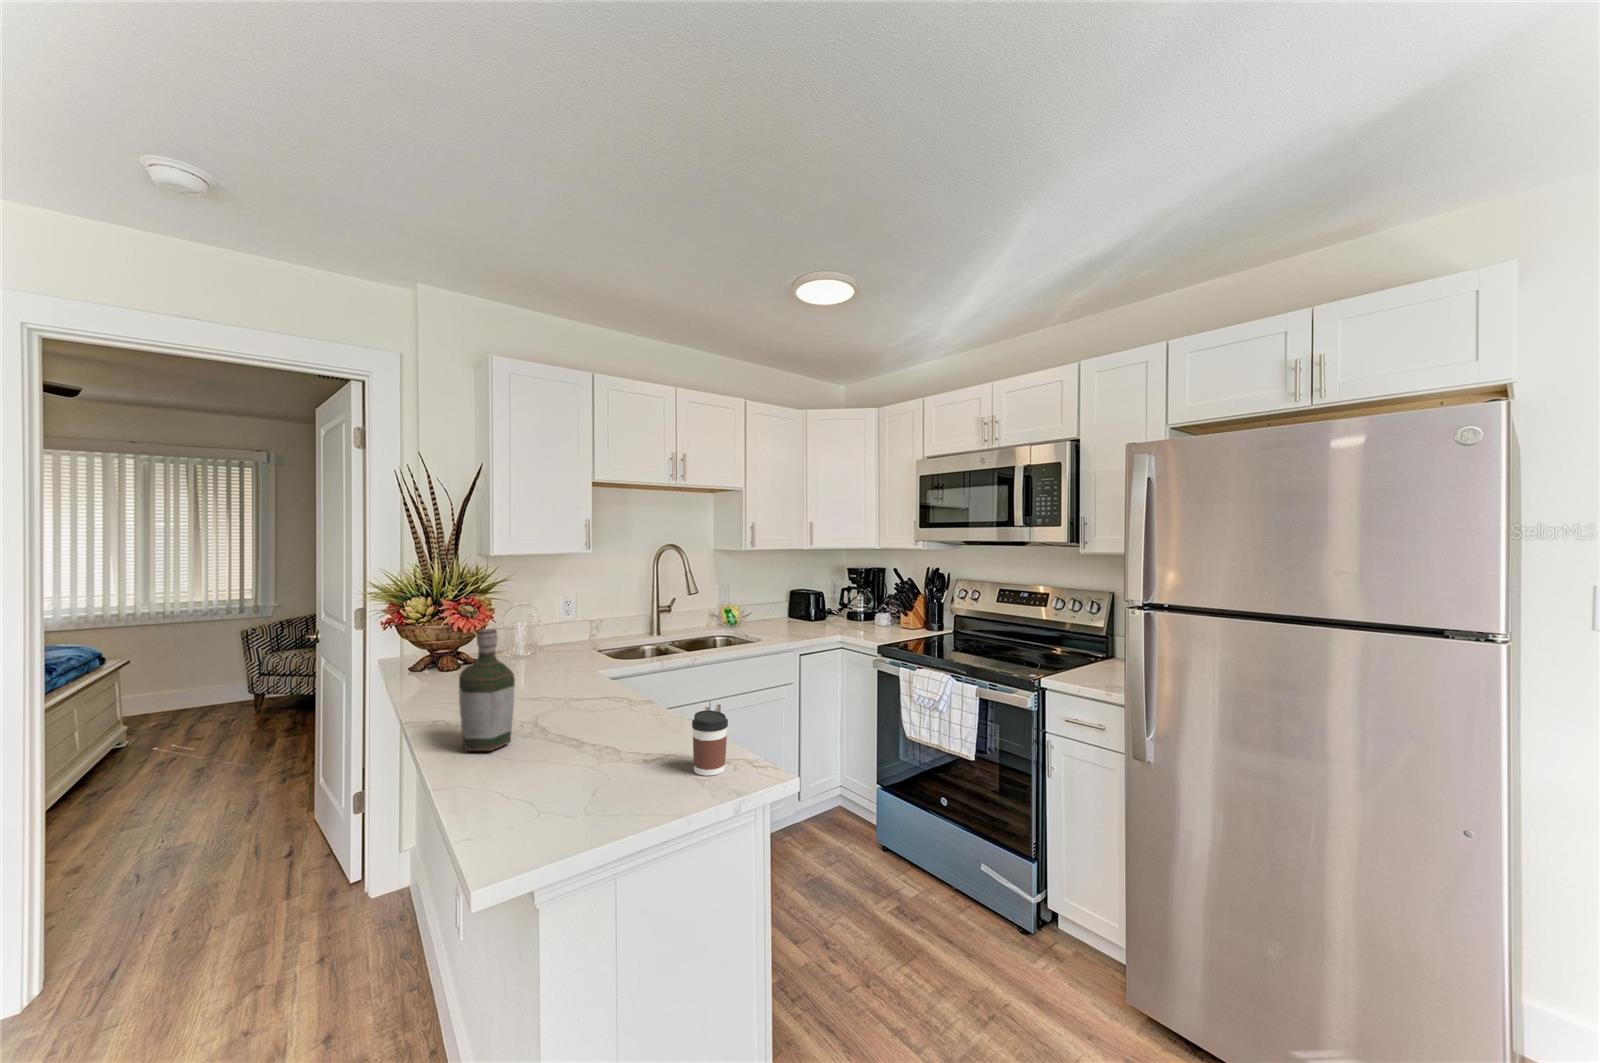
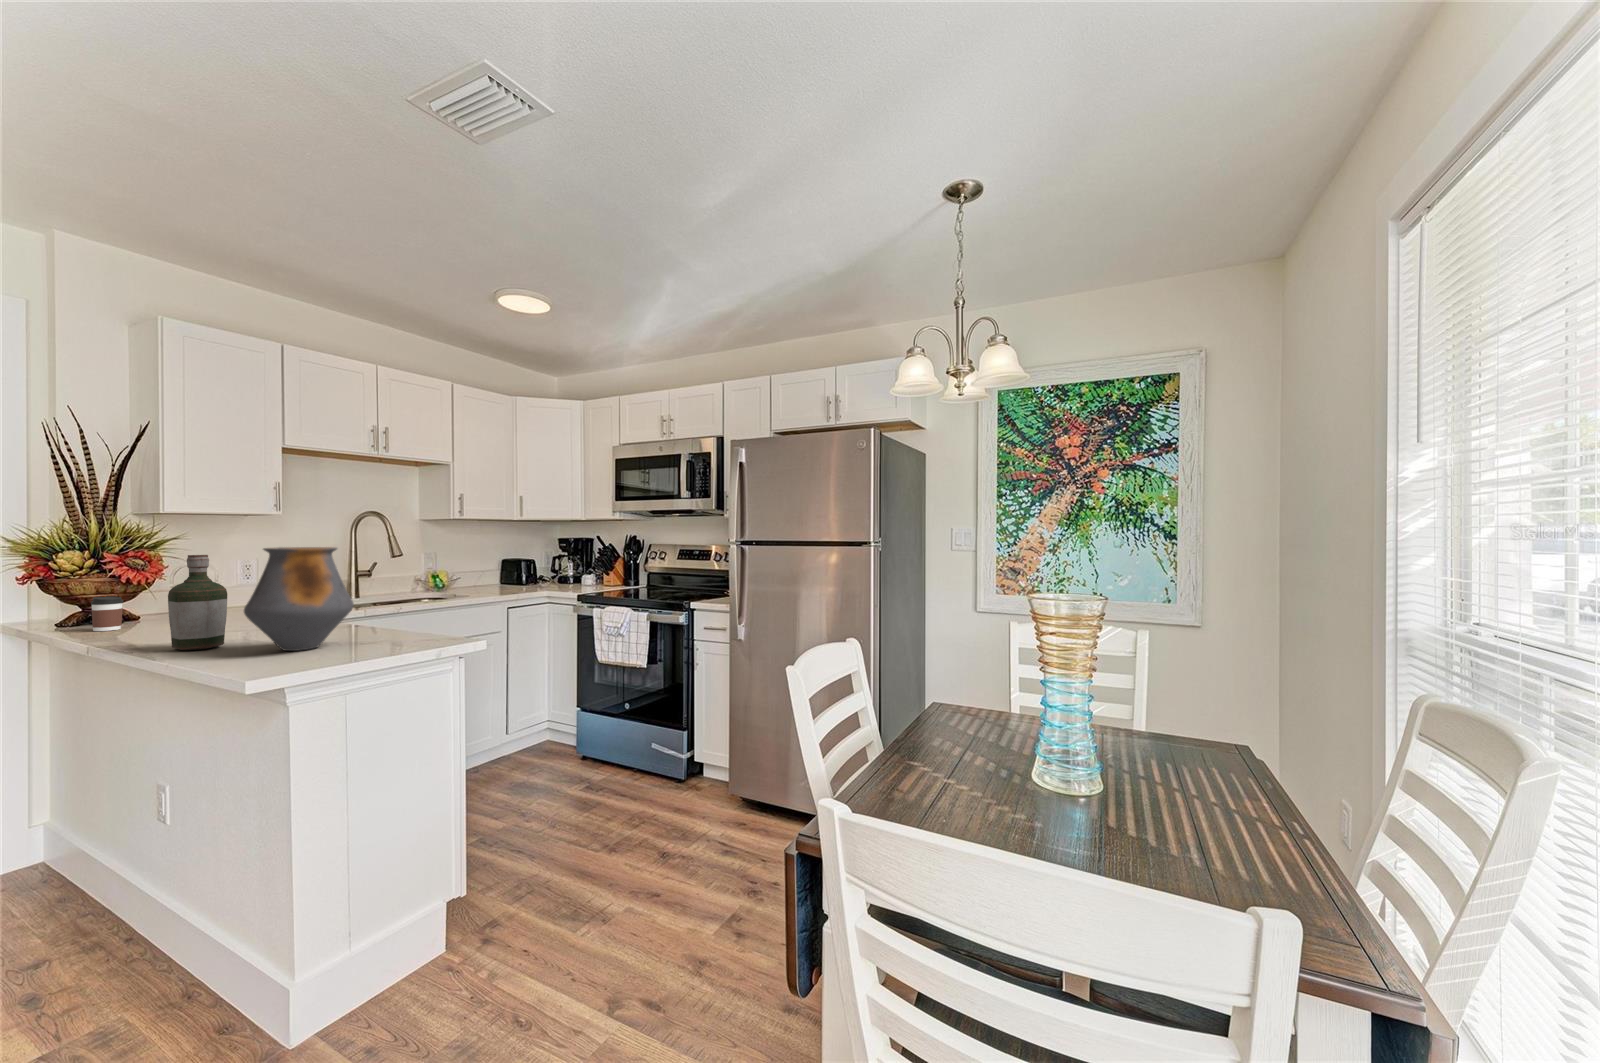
vase: none [519,627,643,777] -> present [244,547,354,651]
coffee cup: present [692,710,728,776] -> present [91,596,123,631]

